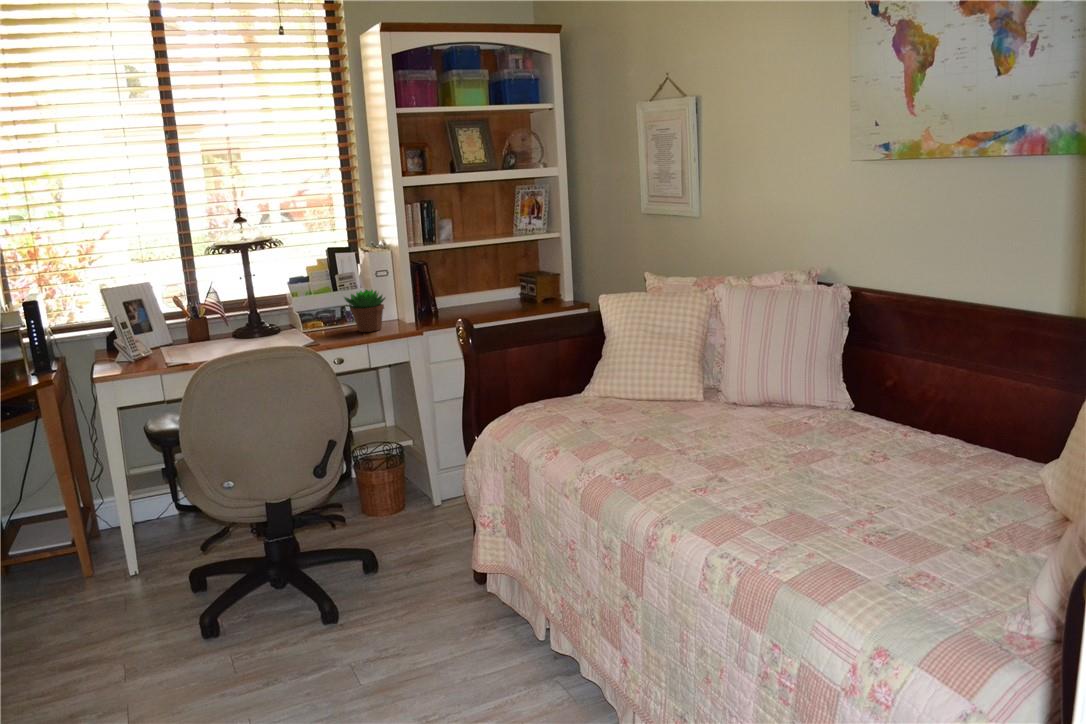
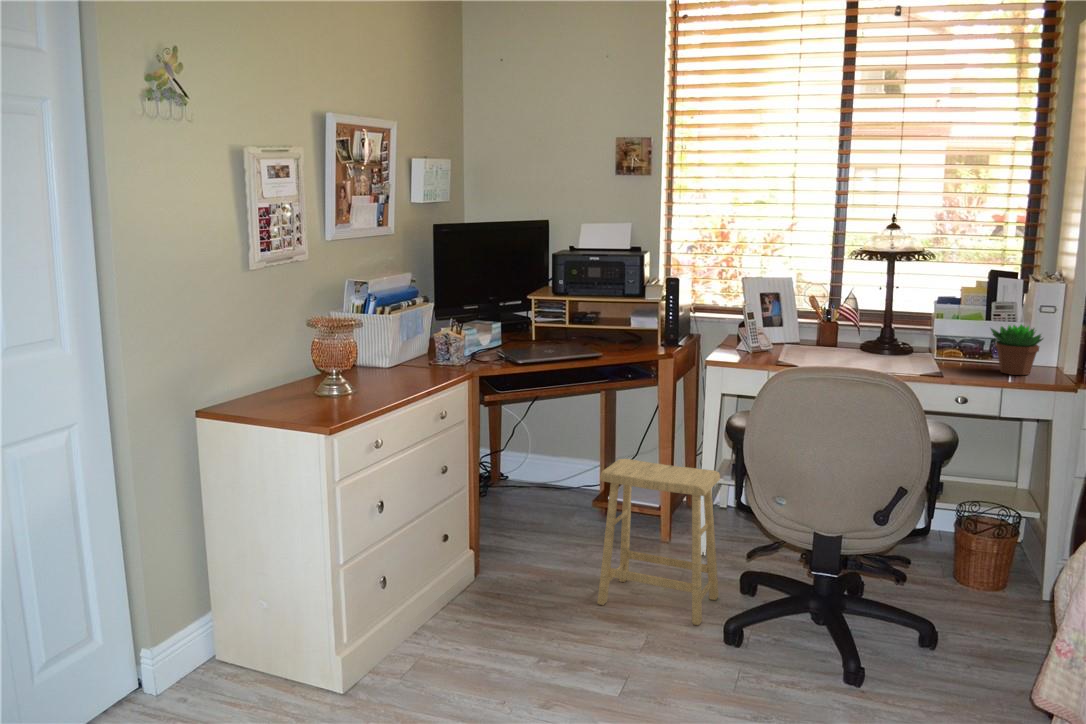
footstool: none [19,482,174,661] -> present [598,459,720,625]

